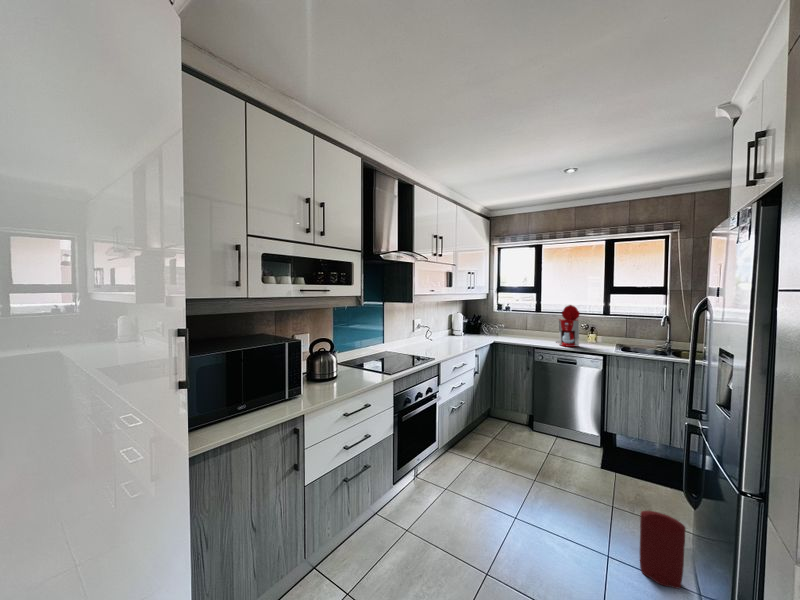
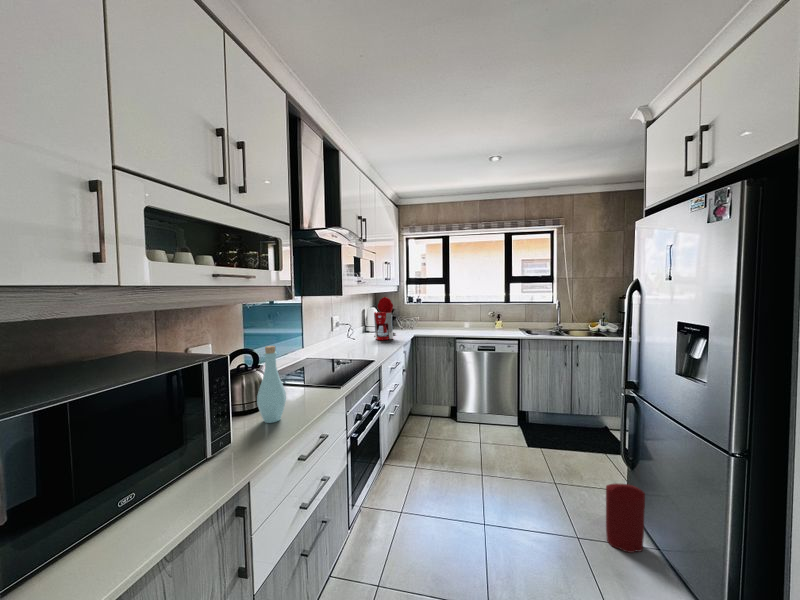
coffee maker: present [557,305,580,347] -> present [374,297,396,340]
bottle: none [324,337,343,388] -> present [257,346,286,423]

